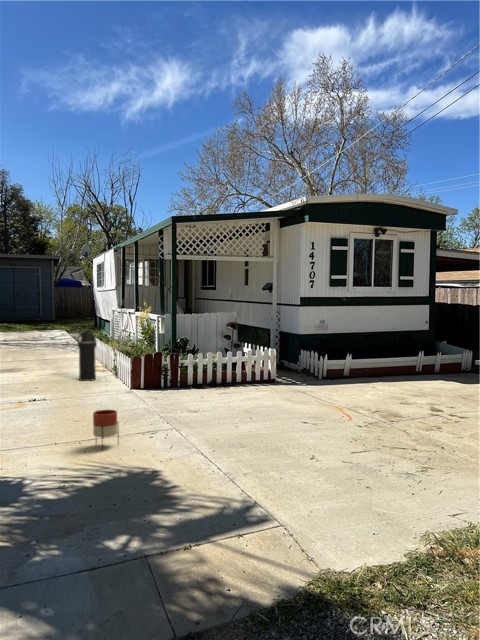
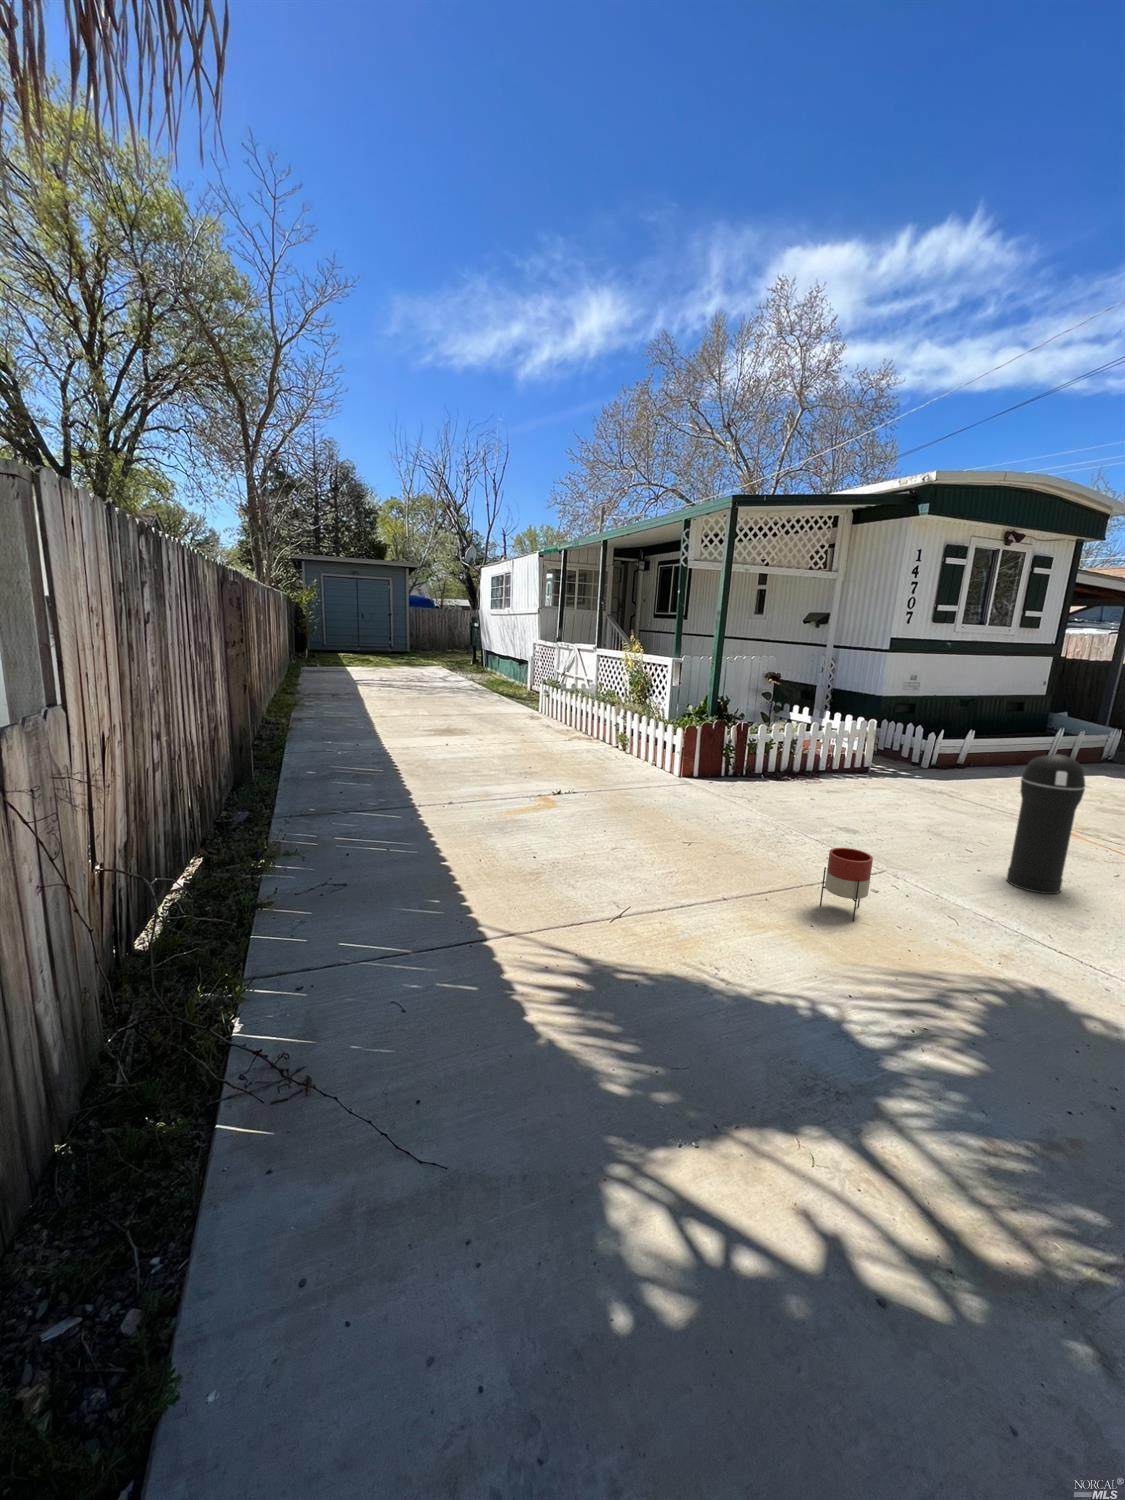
trash can: present [78,332,96,381] -> present [1007,754,1085,894]

